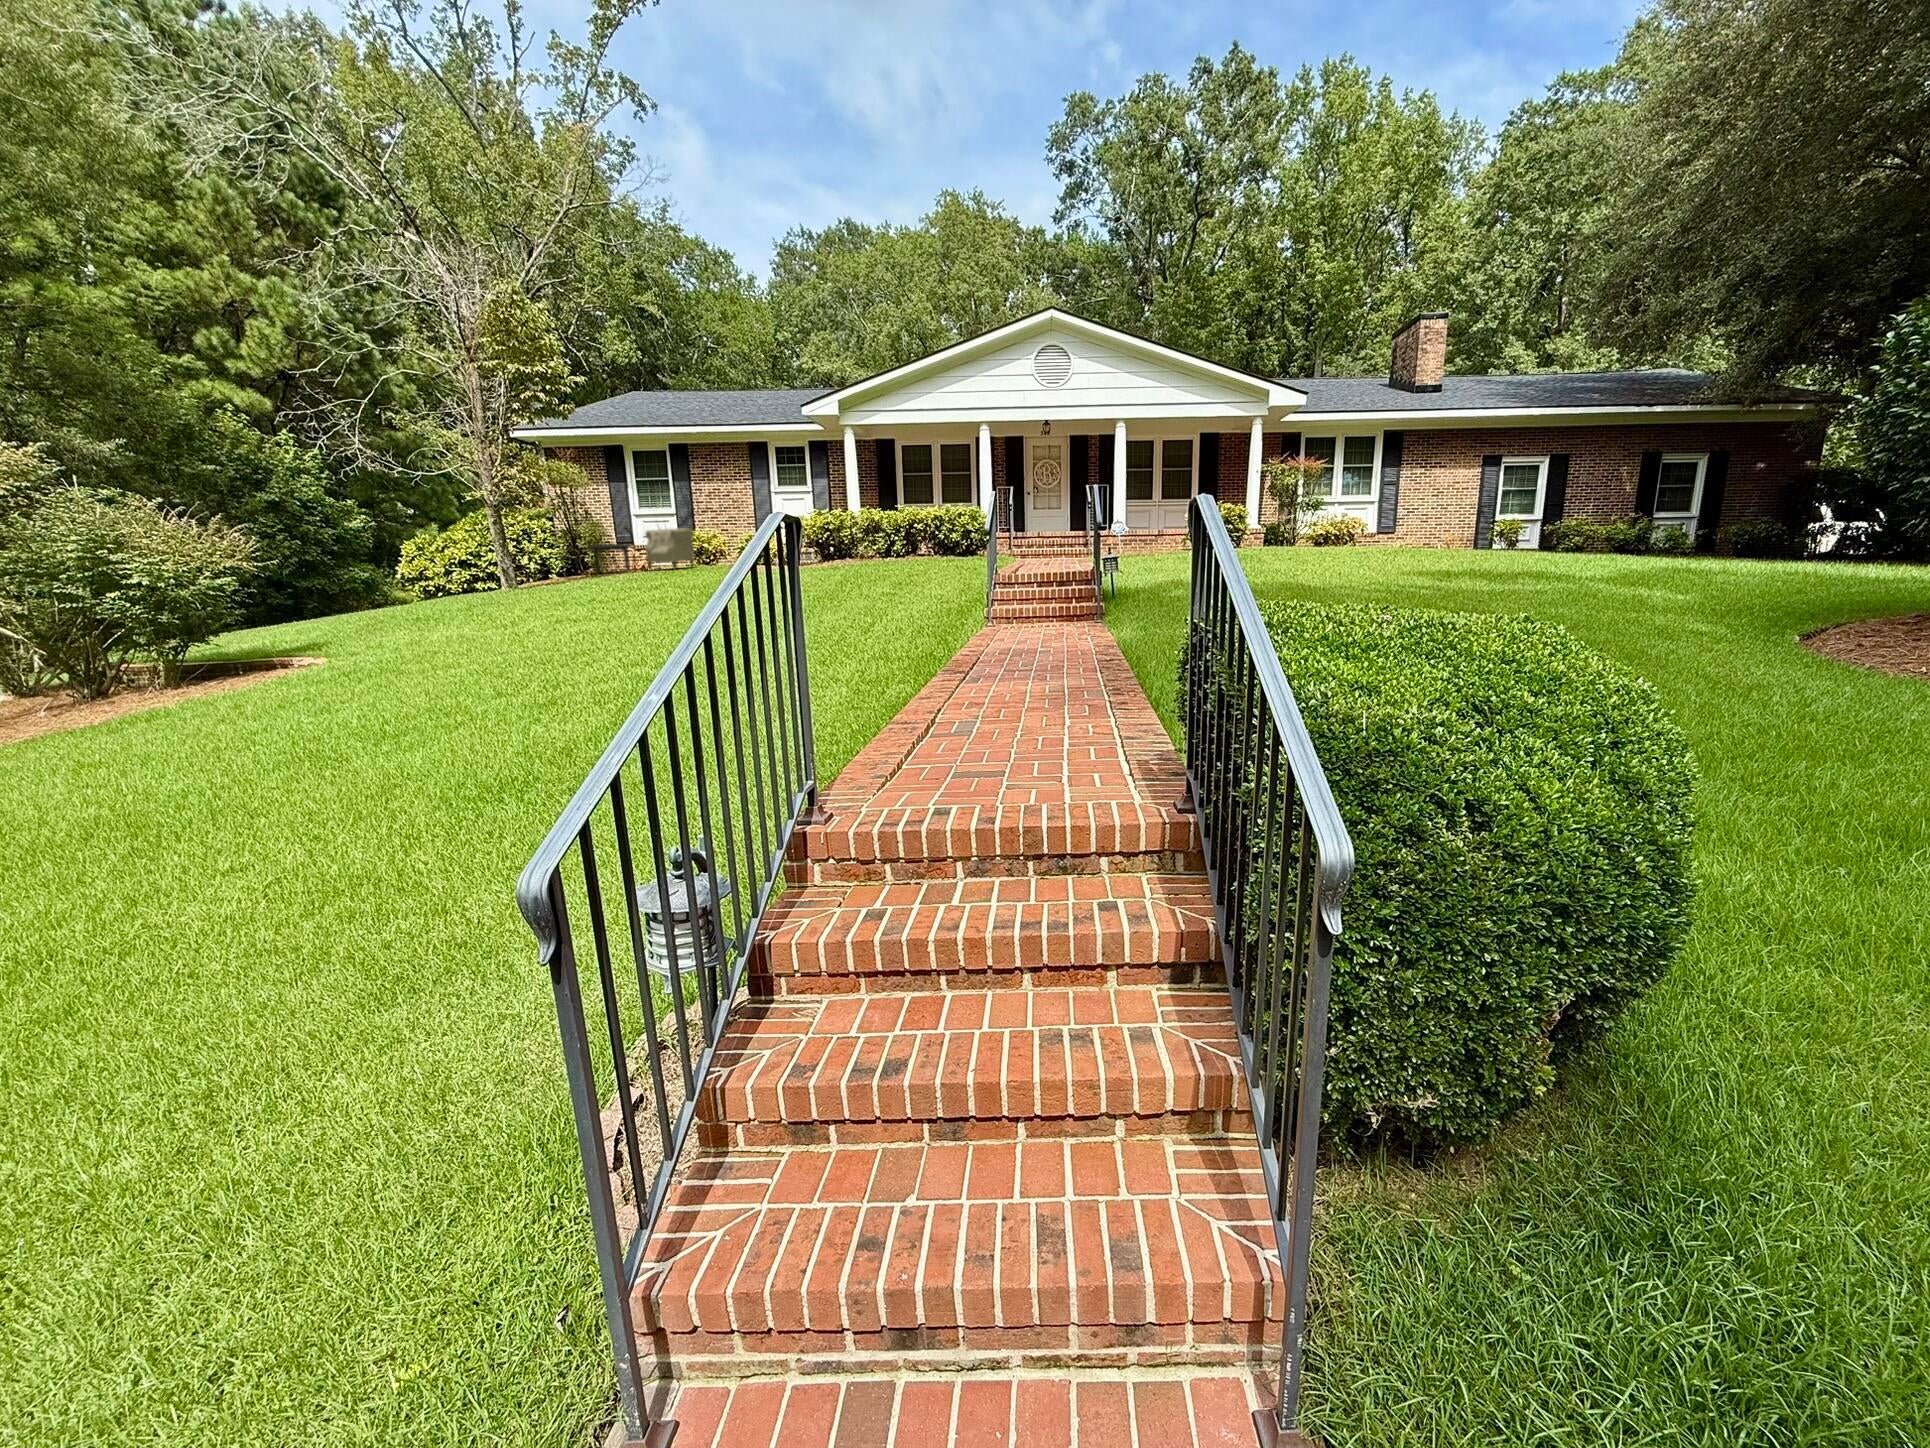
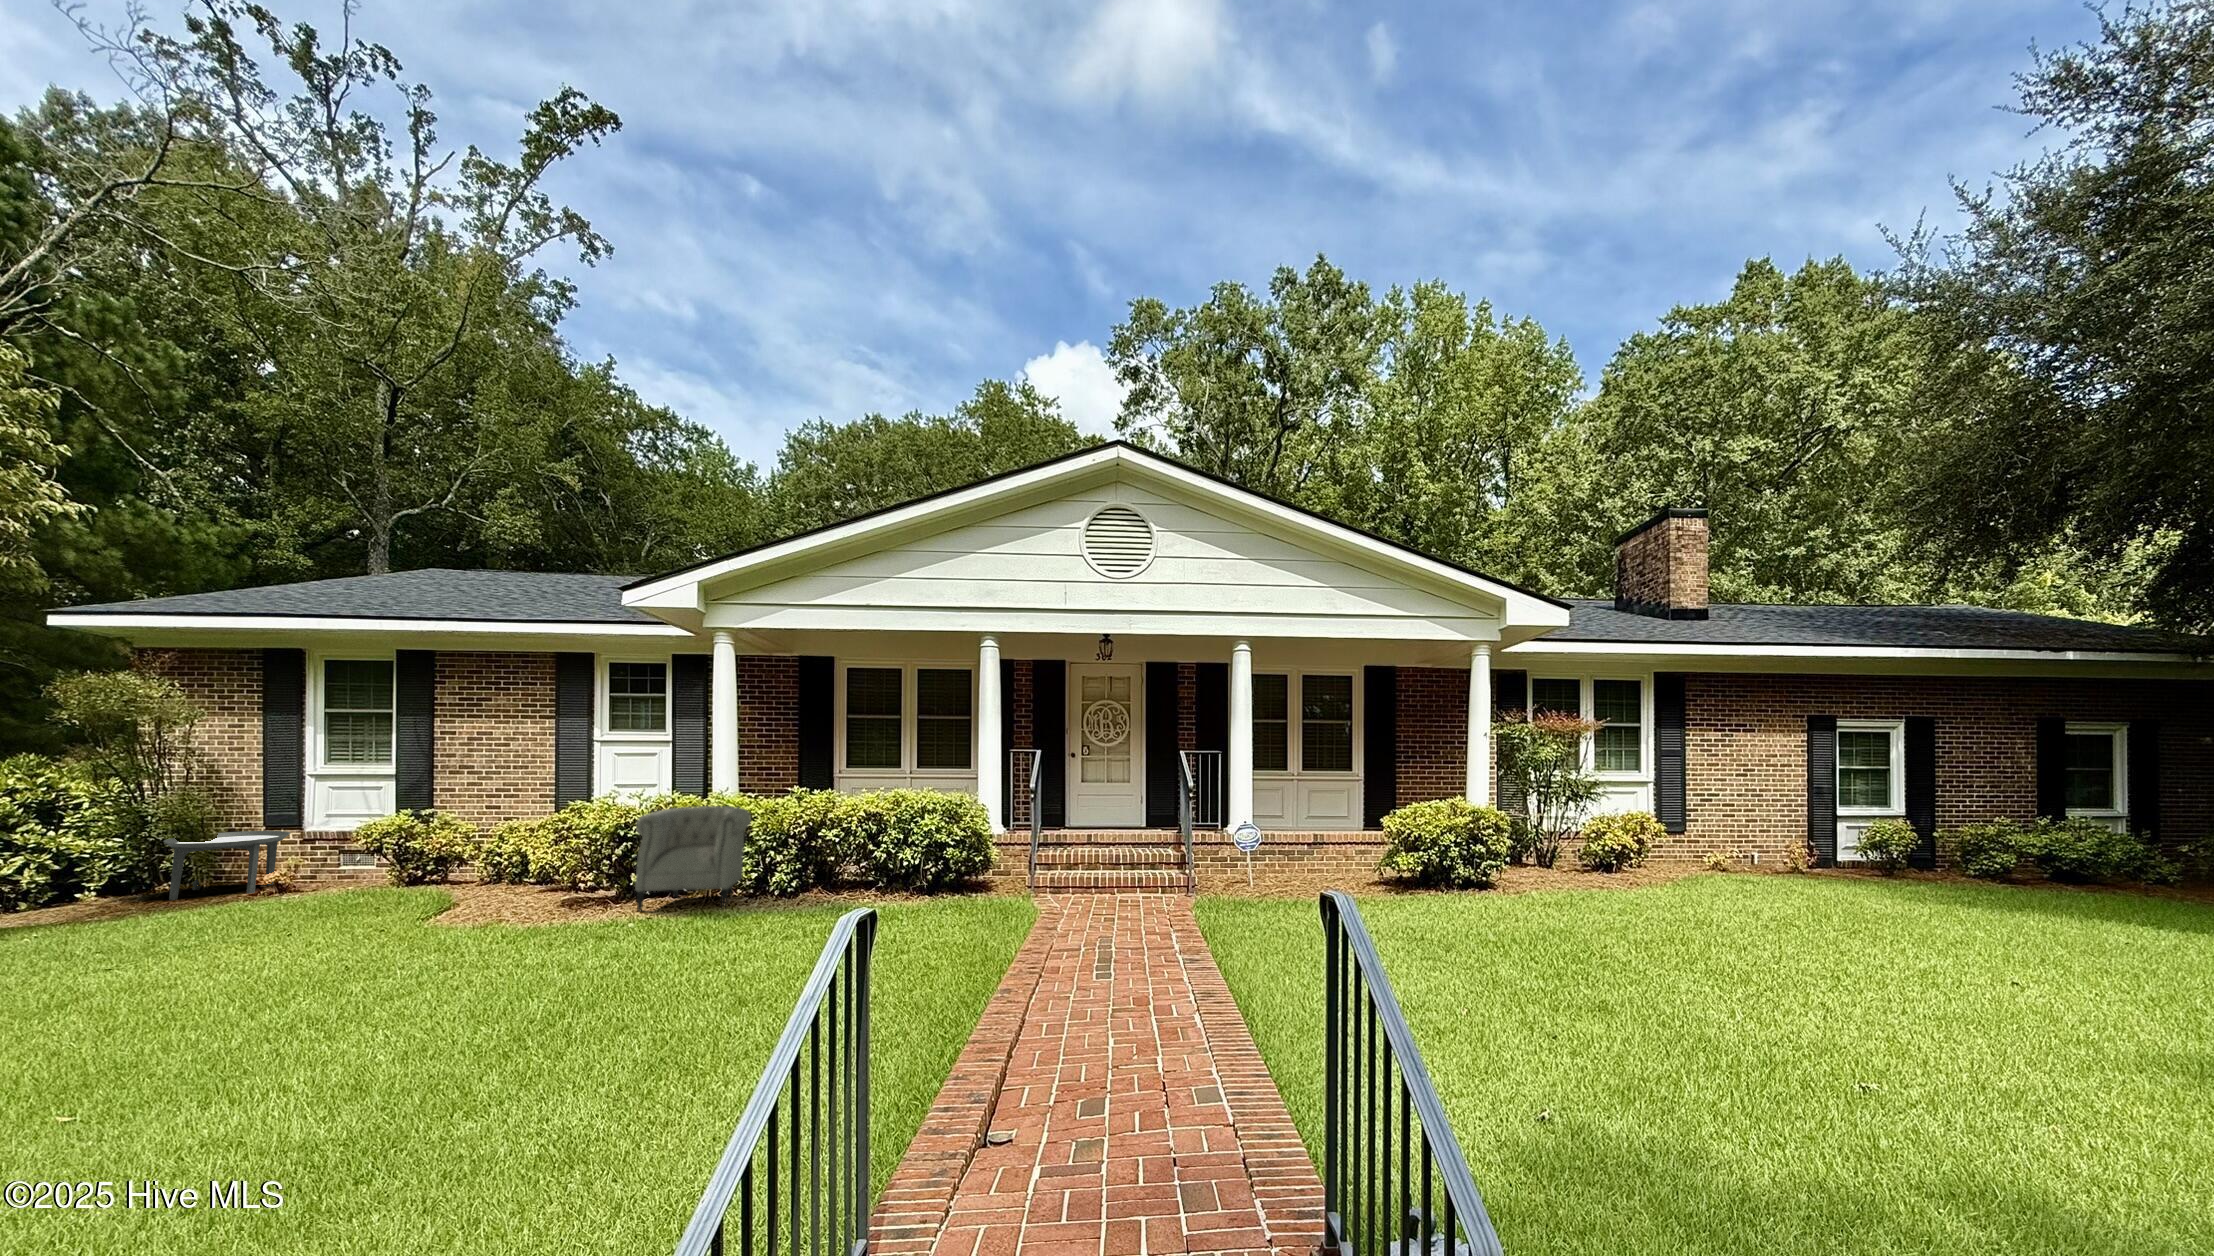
chair: present [646,528,694,570] -> present [635,806,751,911]

